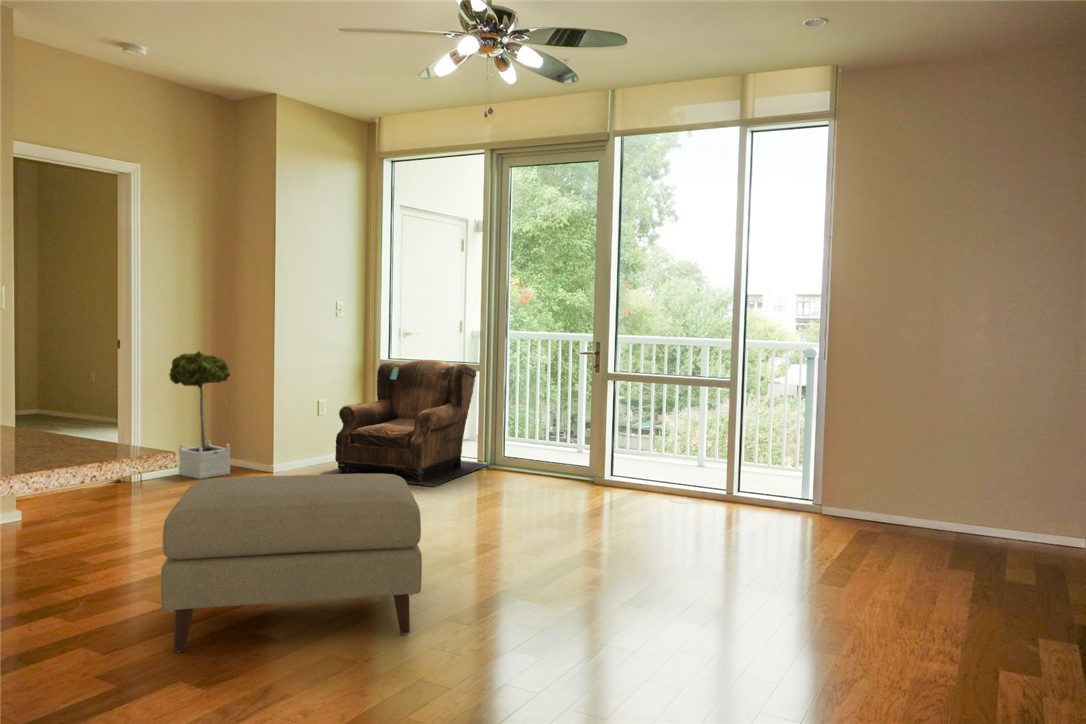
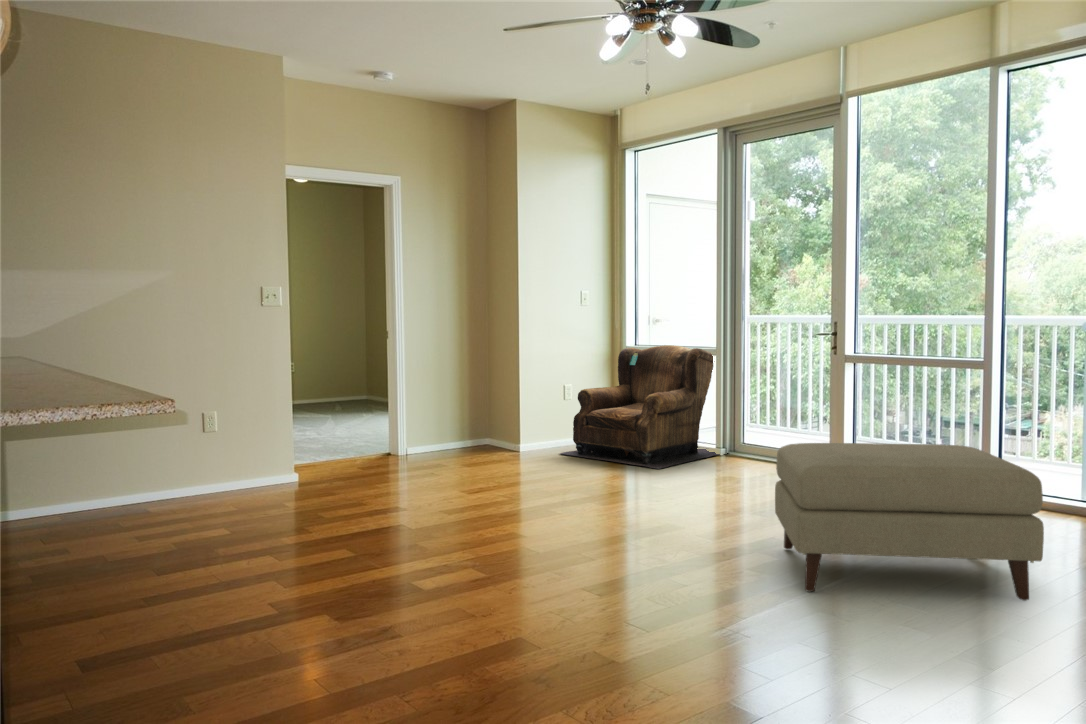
potted tree: present [169,351,231,479] -> none [434,339,485,453]
ottoman: present [161,474,422,652] -> present [775,443,1044,601]

